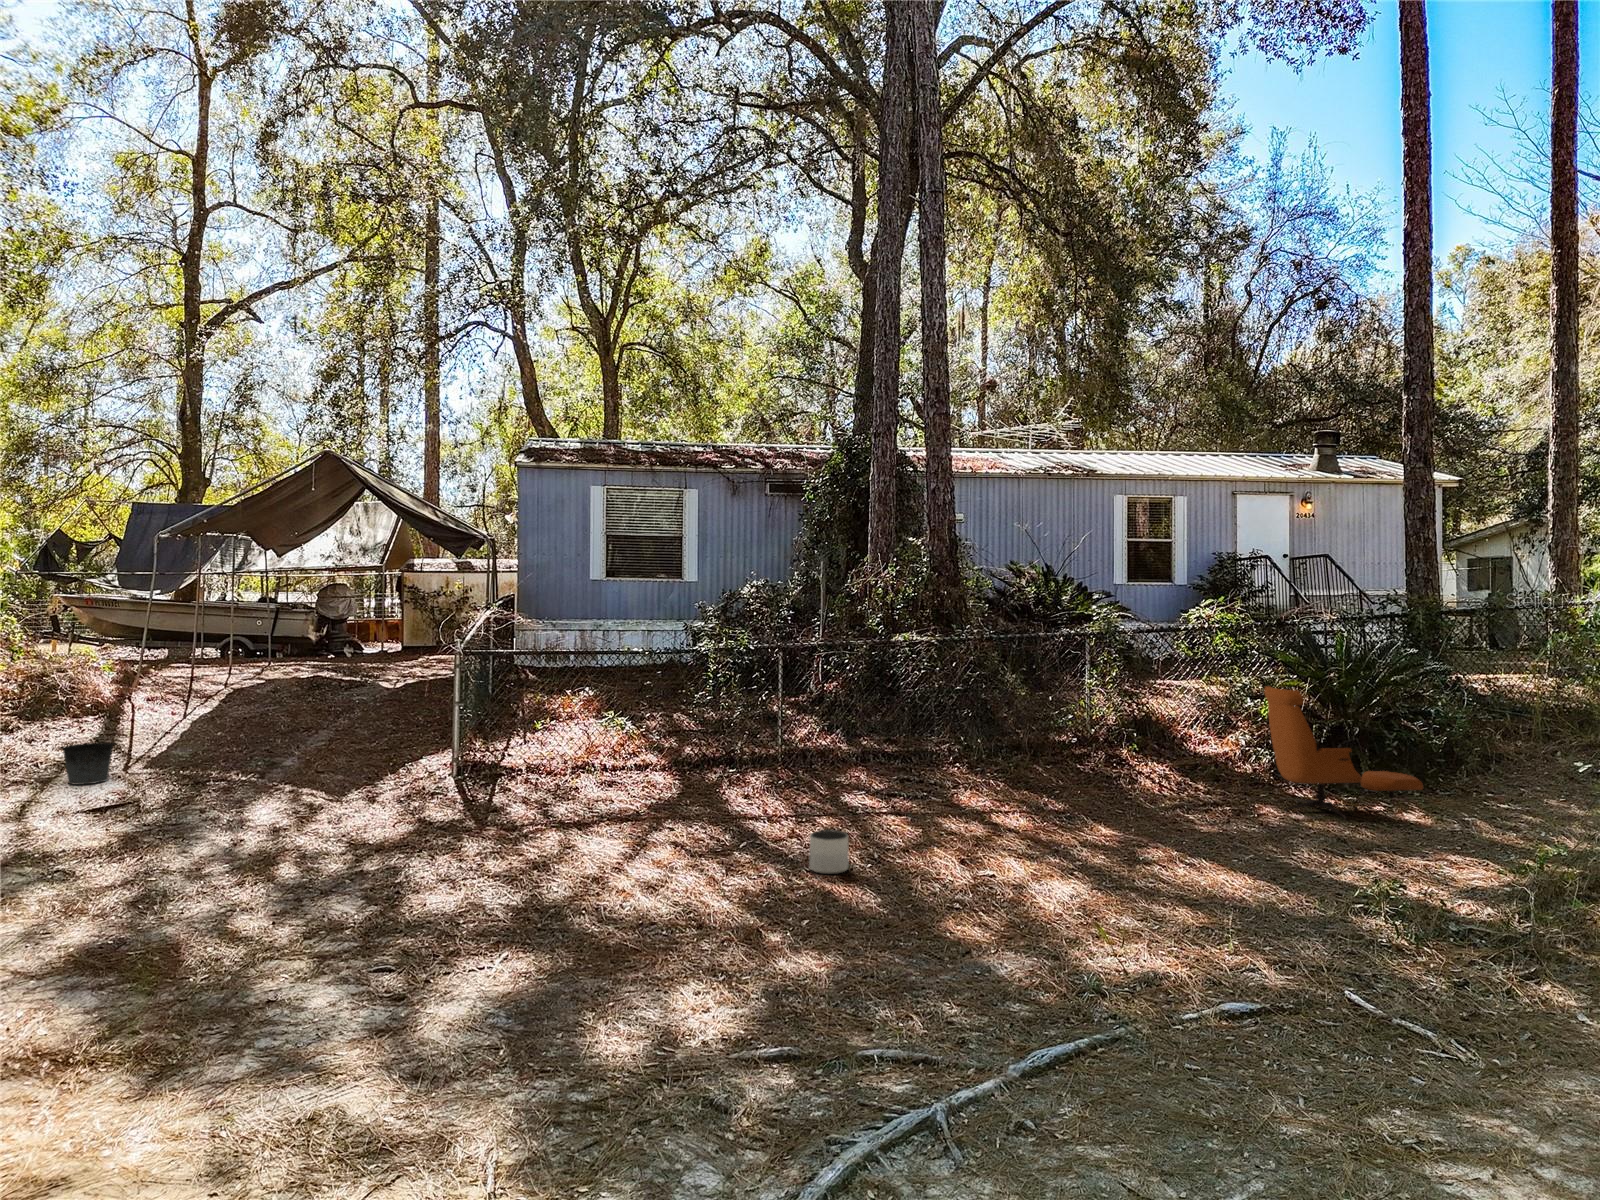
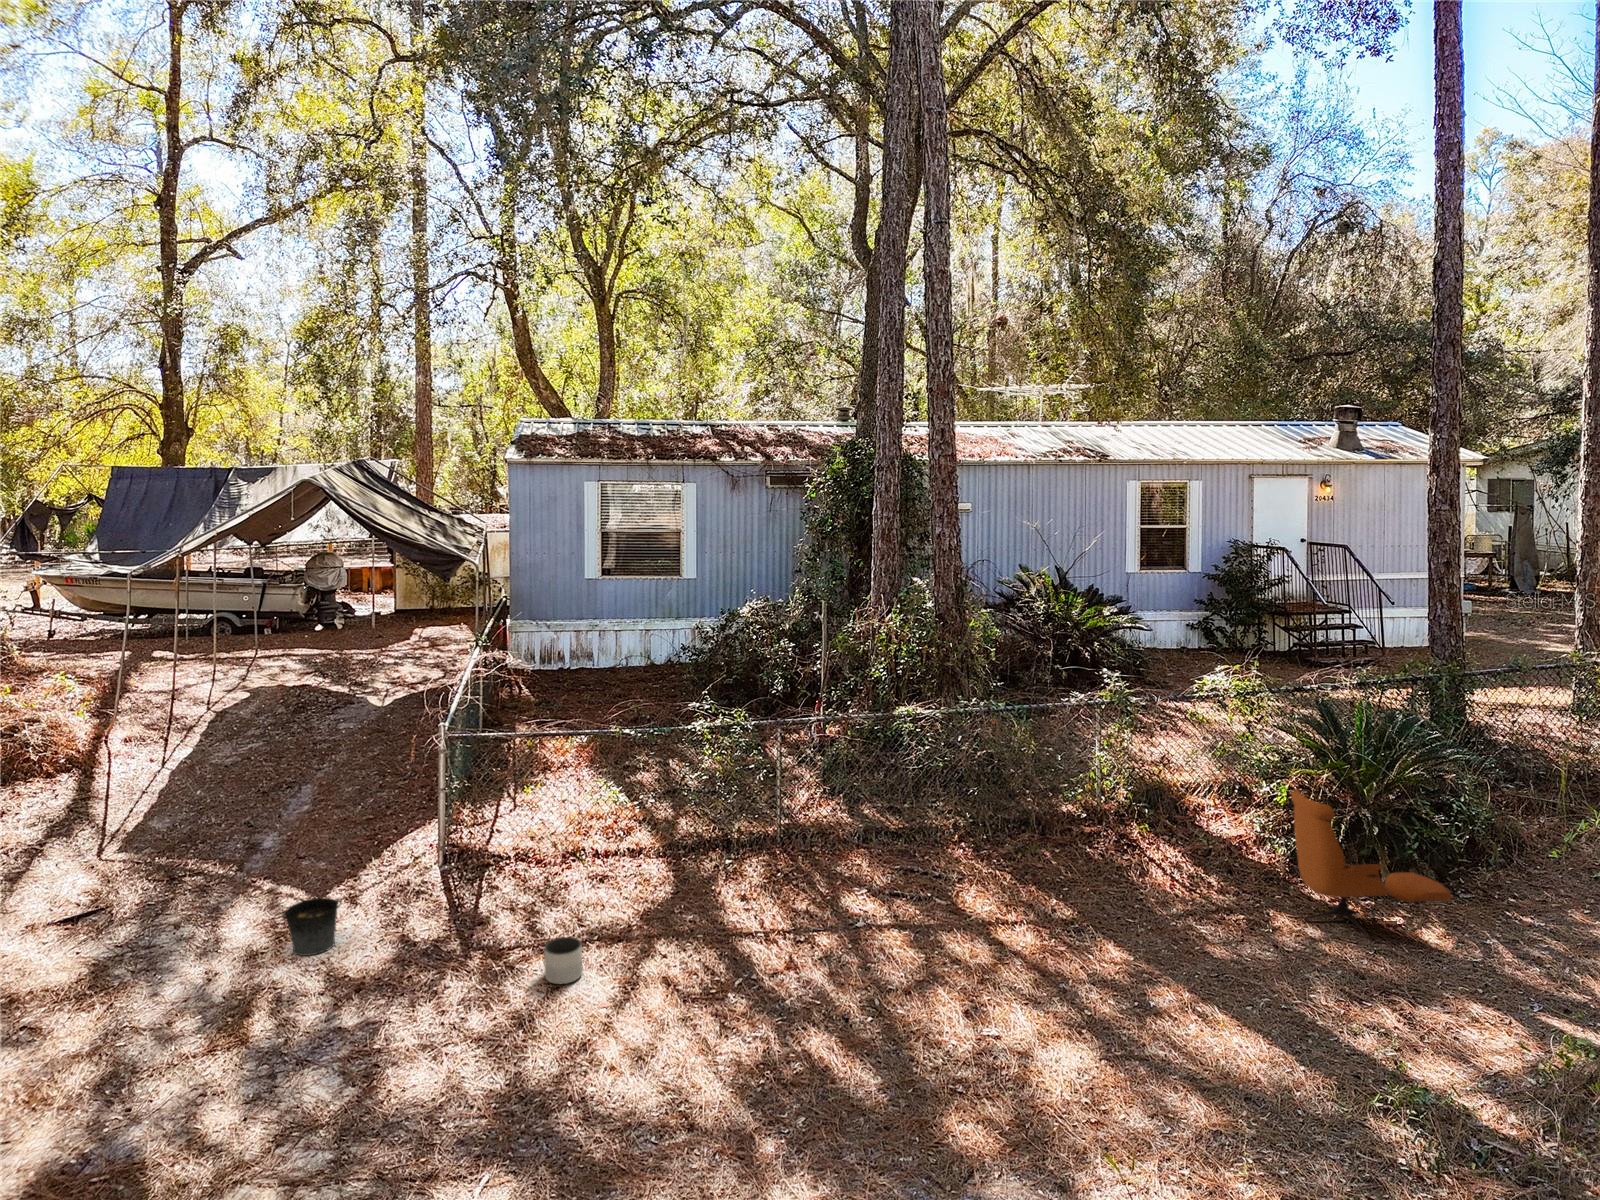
bucket: present [60,743,116,785] -> present [282,898,341,956]
planter: present [809,830,849,874] -> present [544,937,583,984]

